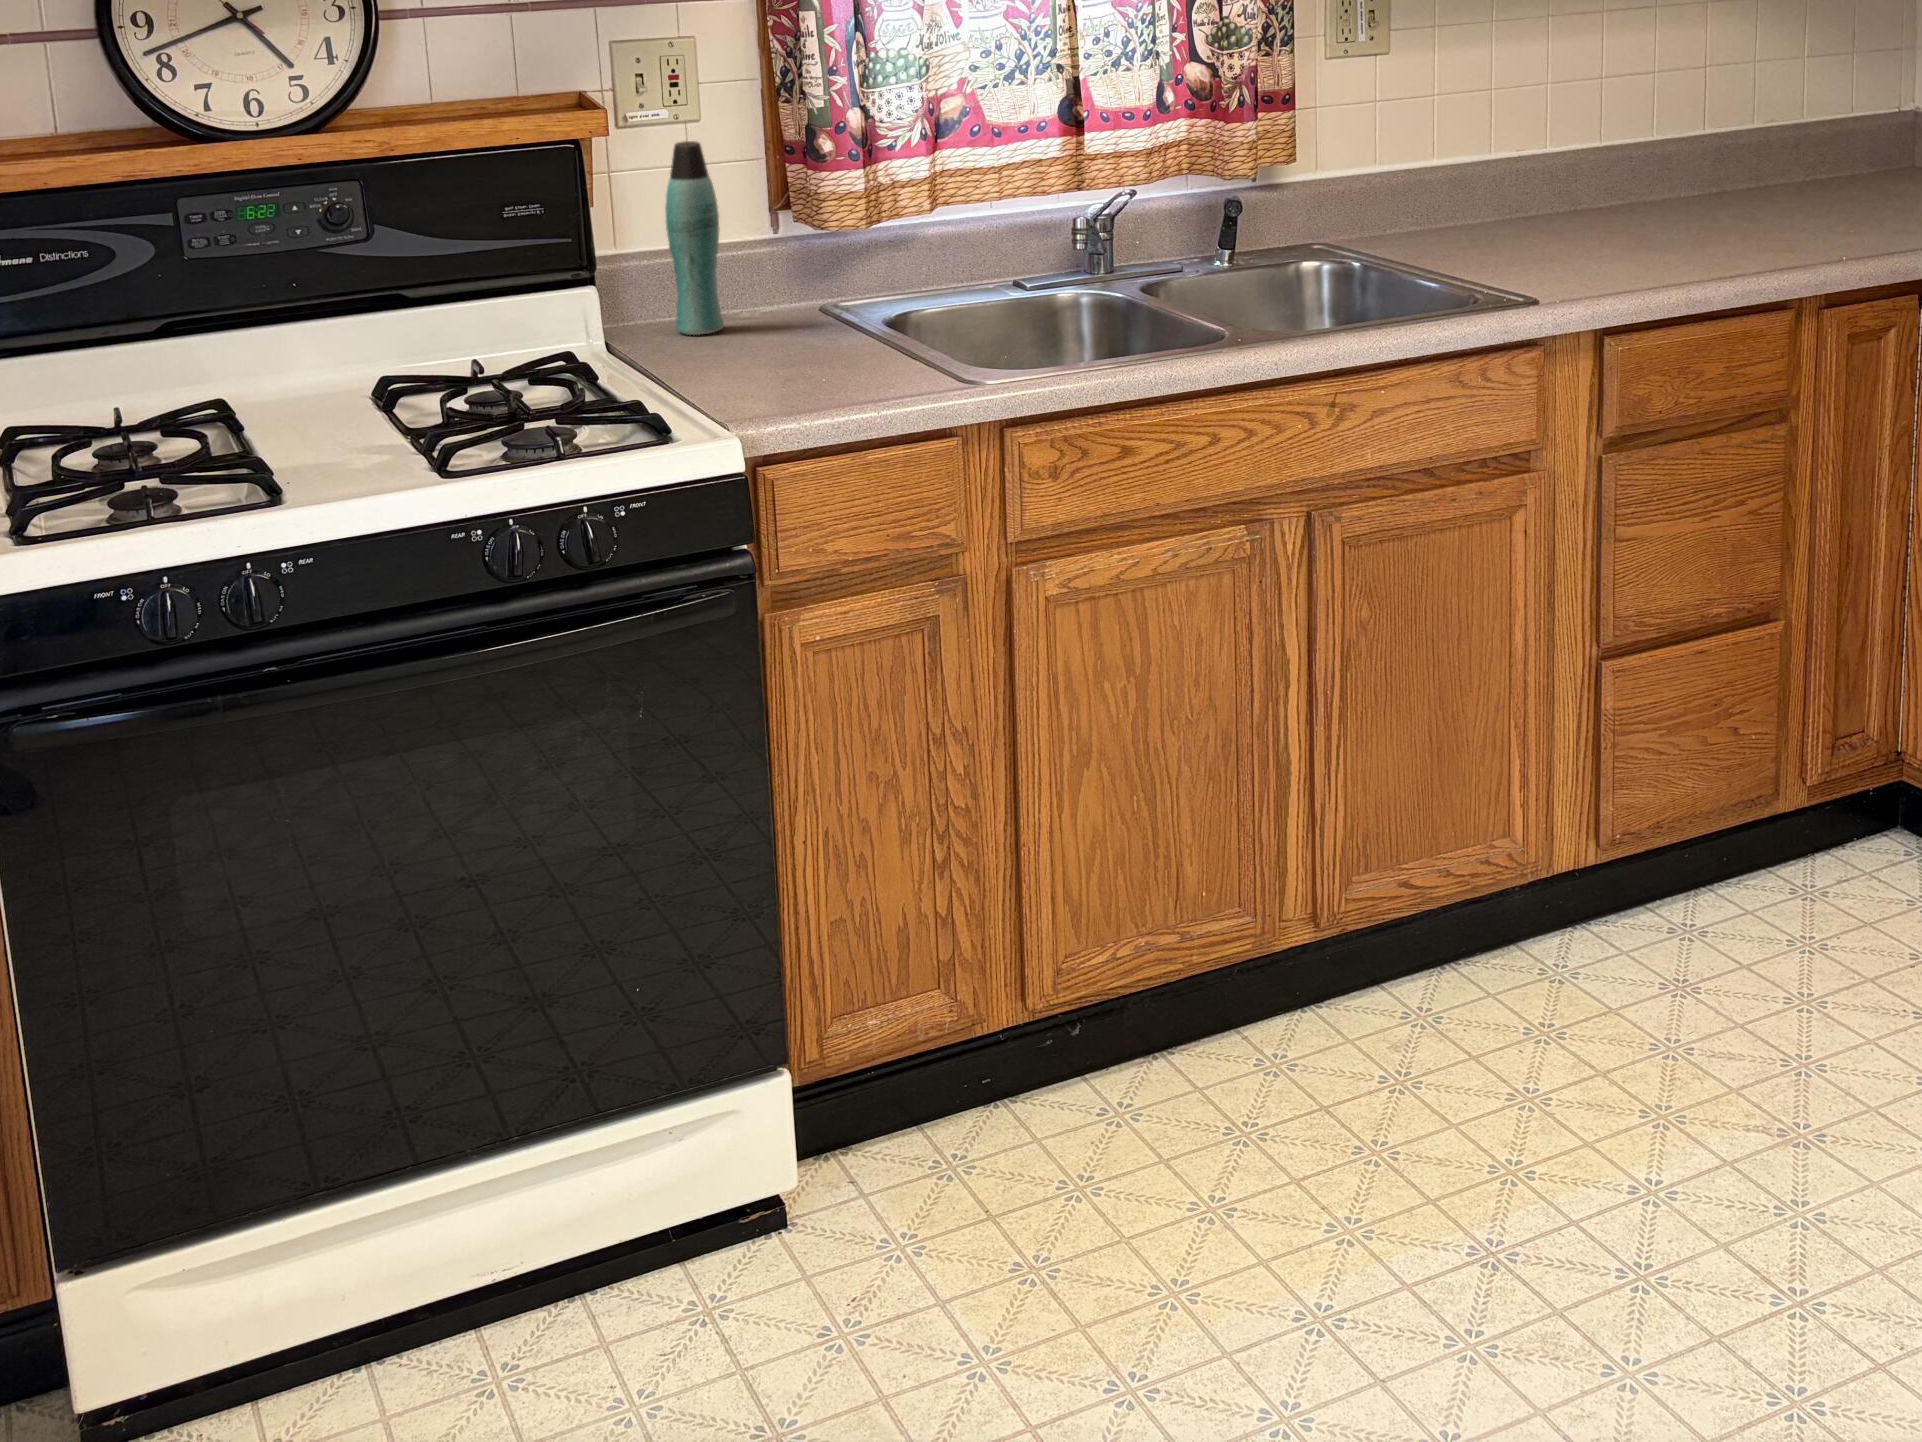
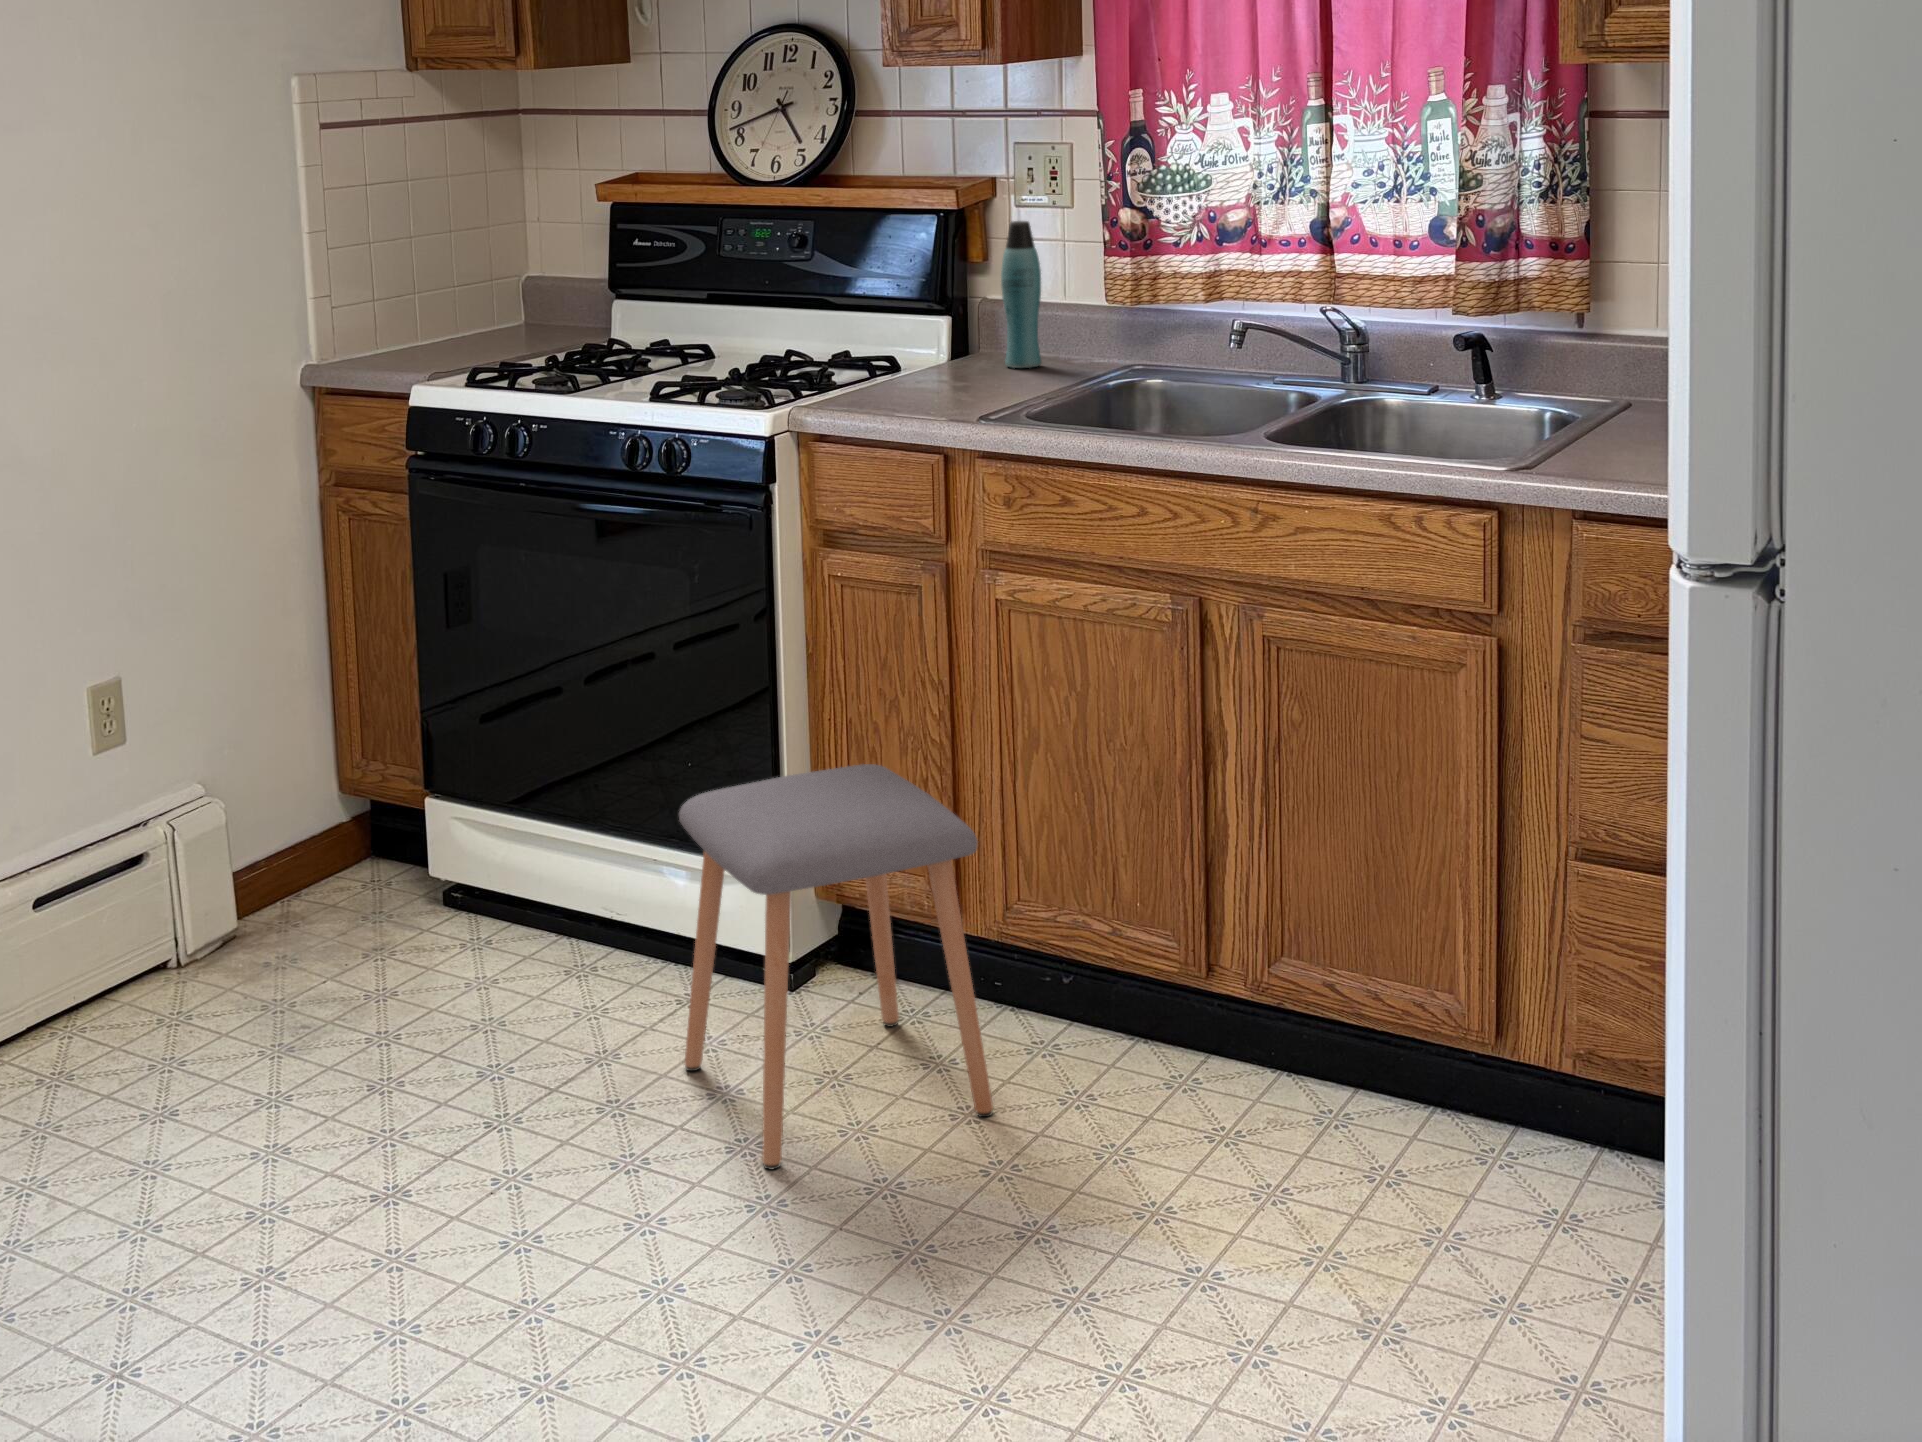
stool: none [923,850,1273,1373] -> present [679,764,993,1169]

